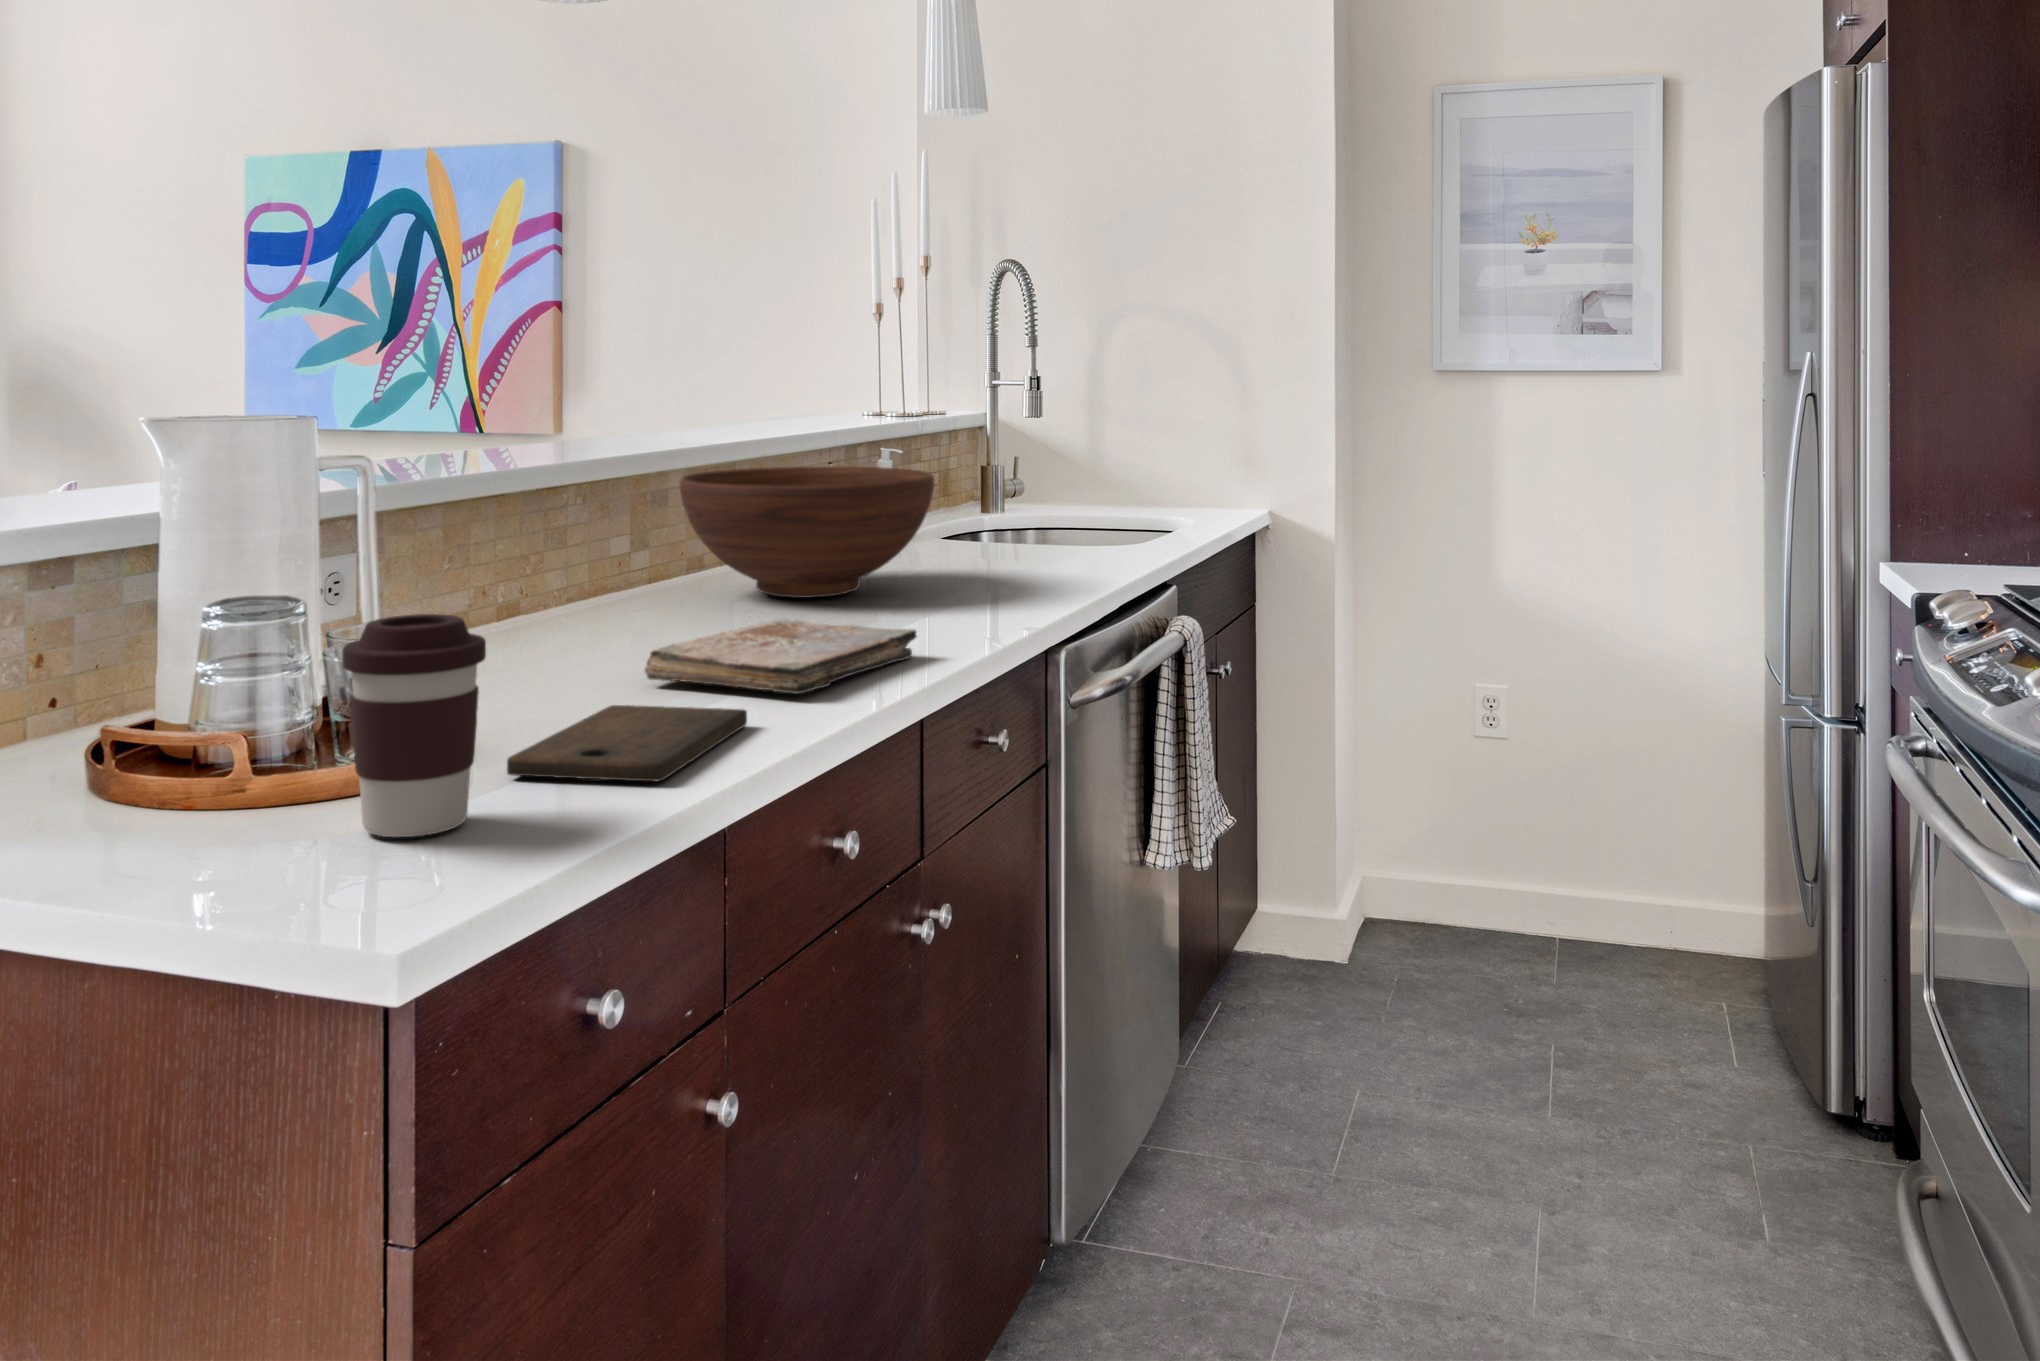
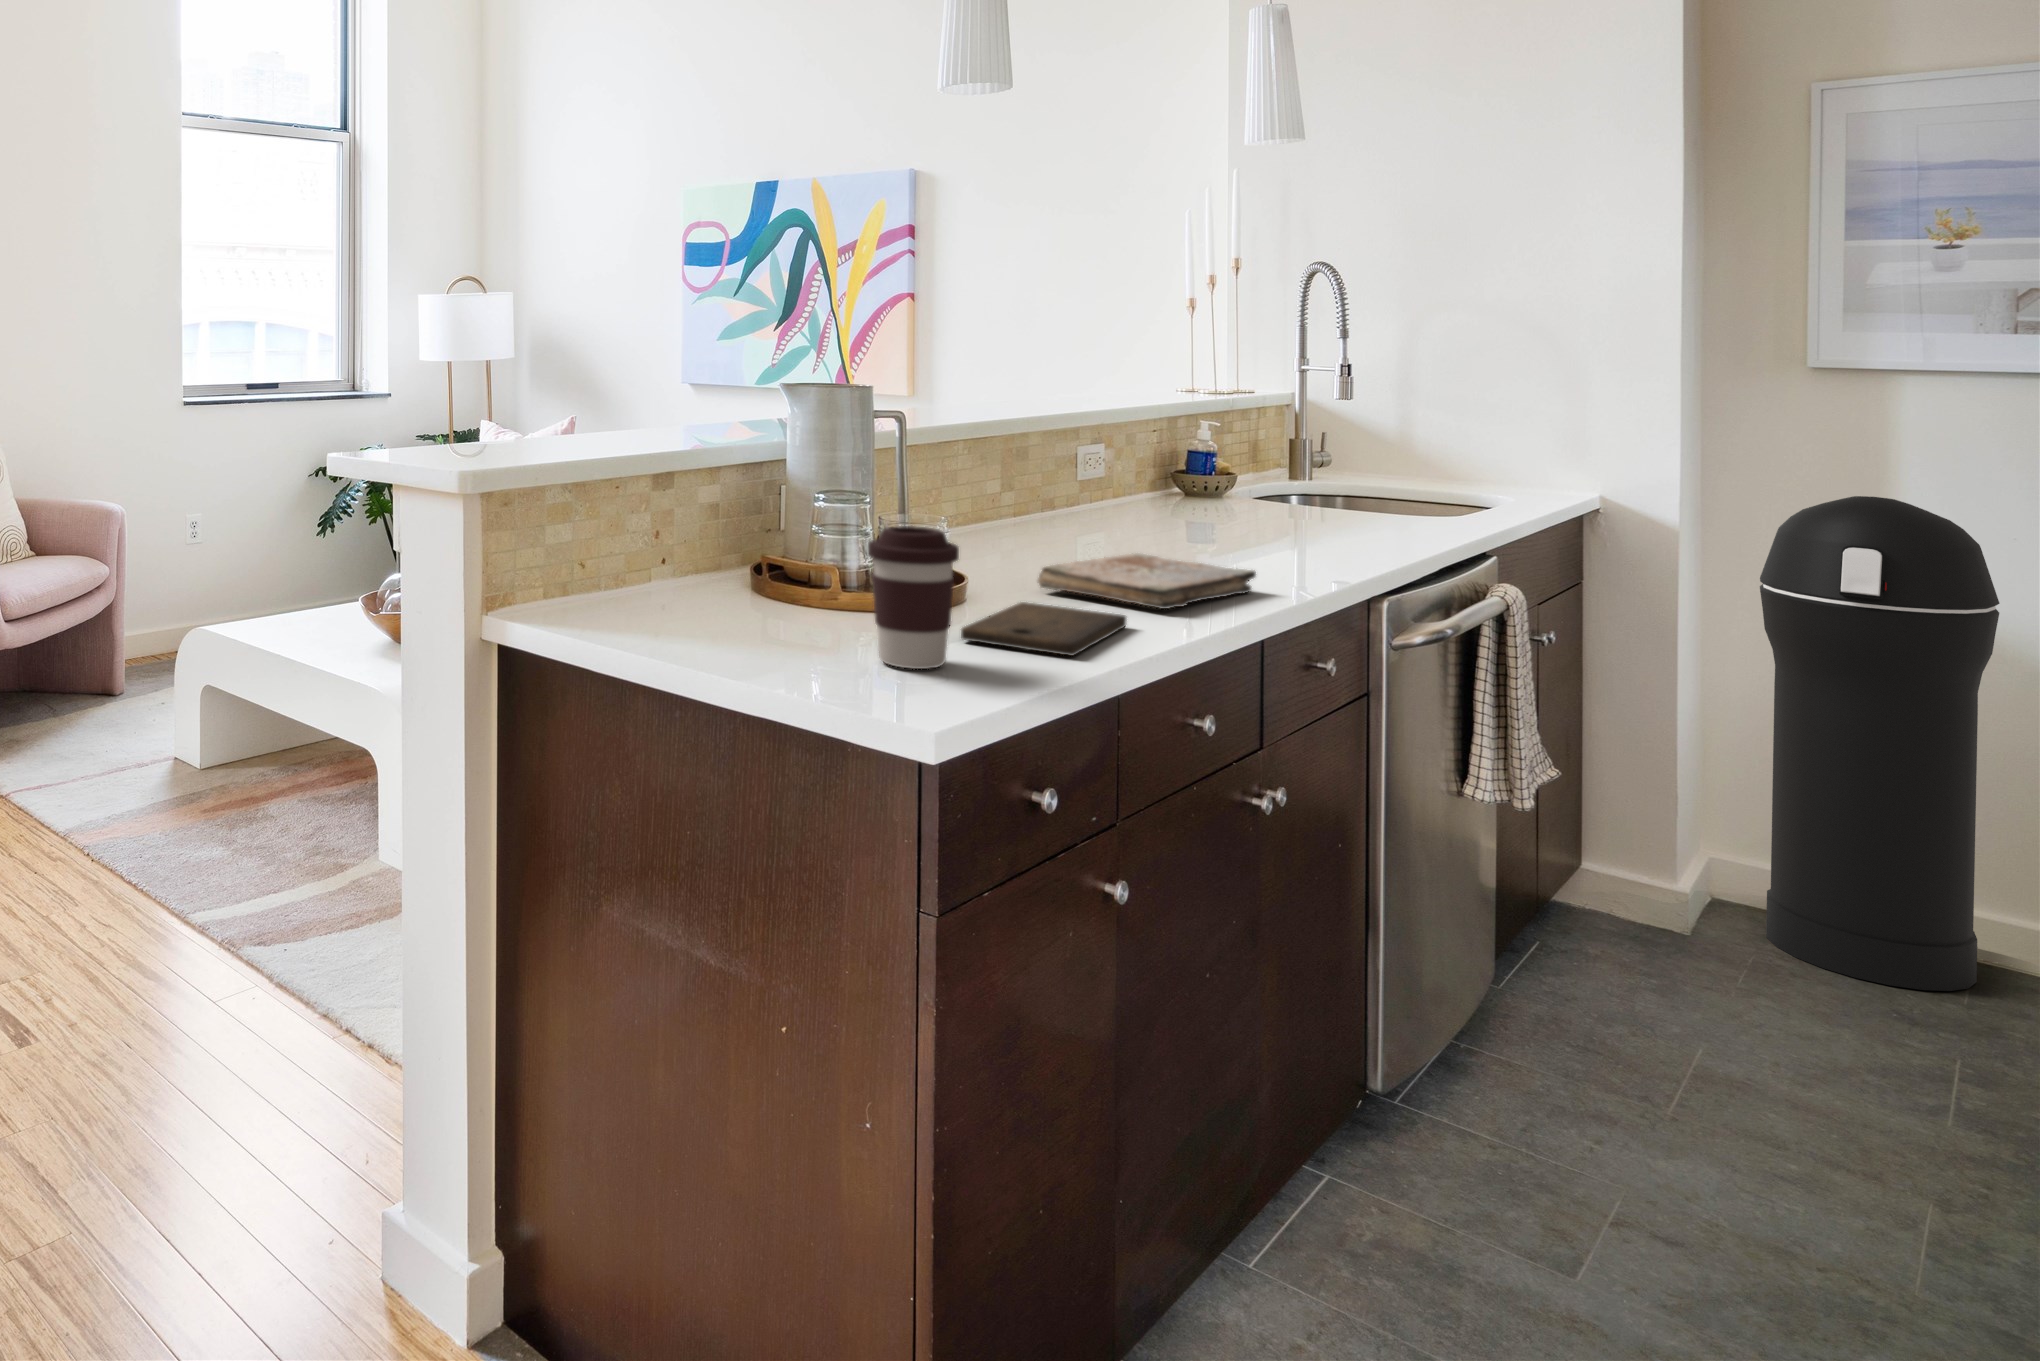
fruit bowl: present [680,466,934,598] -> none [1044,435,1262,540]
trash can: none [1401,497,1580,984] -> present [1760,496,1999,991]

